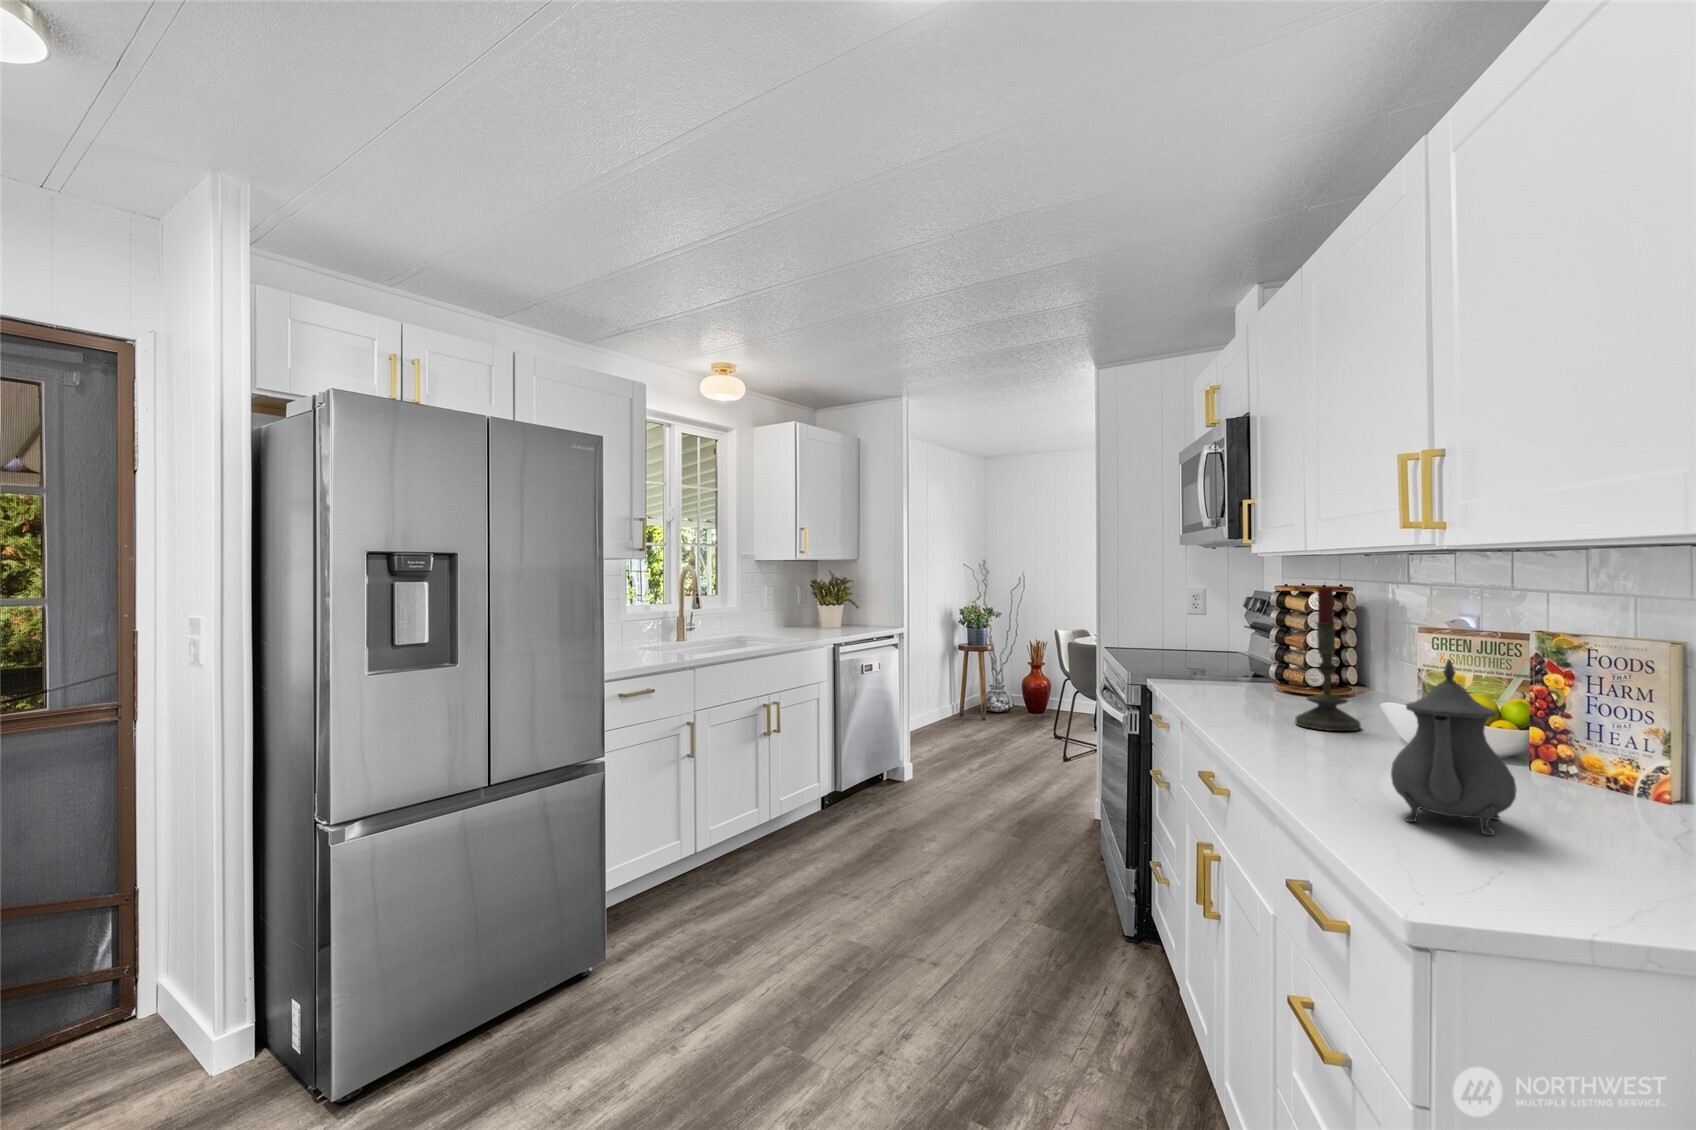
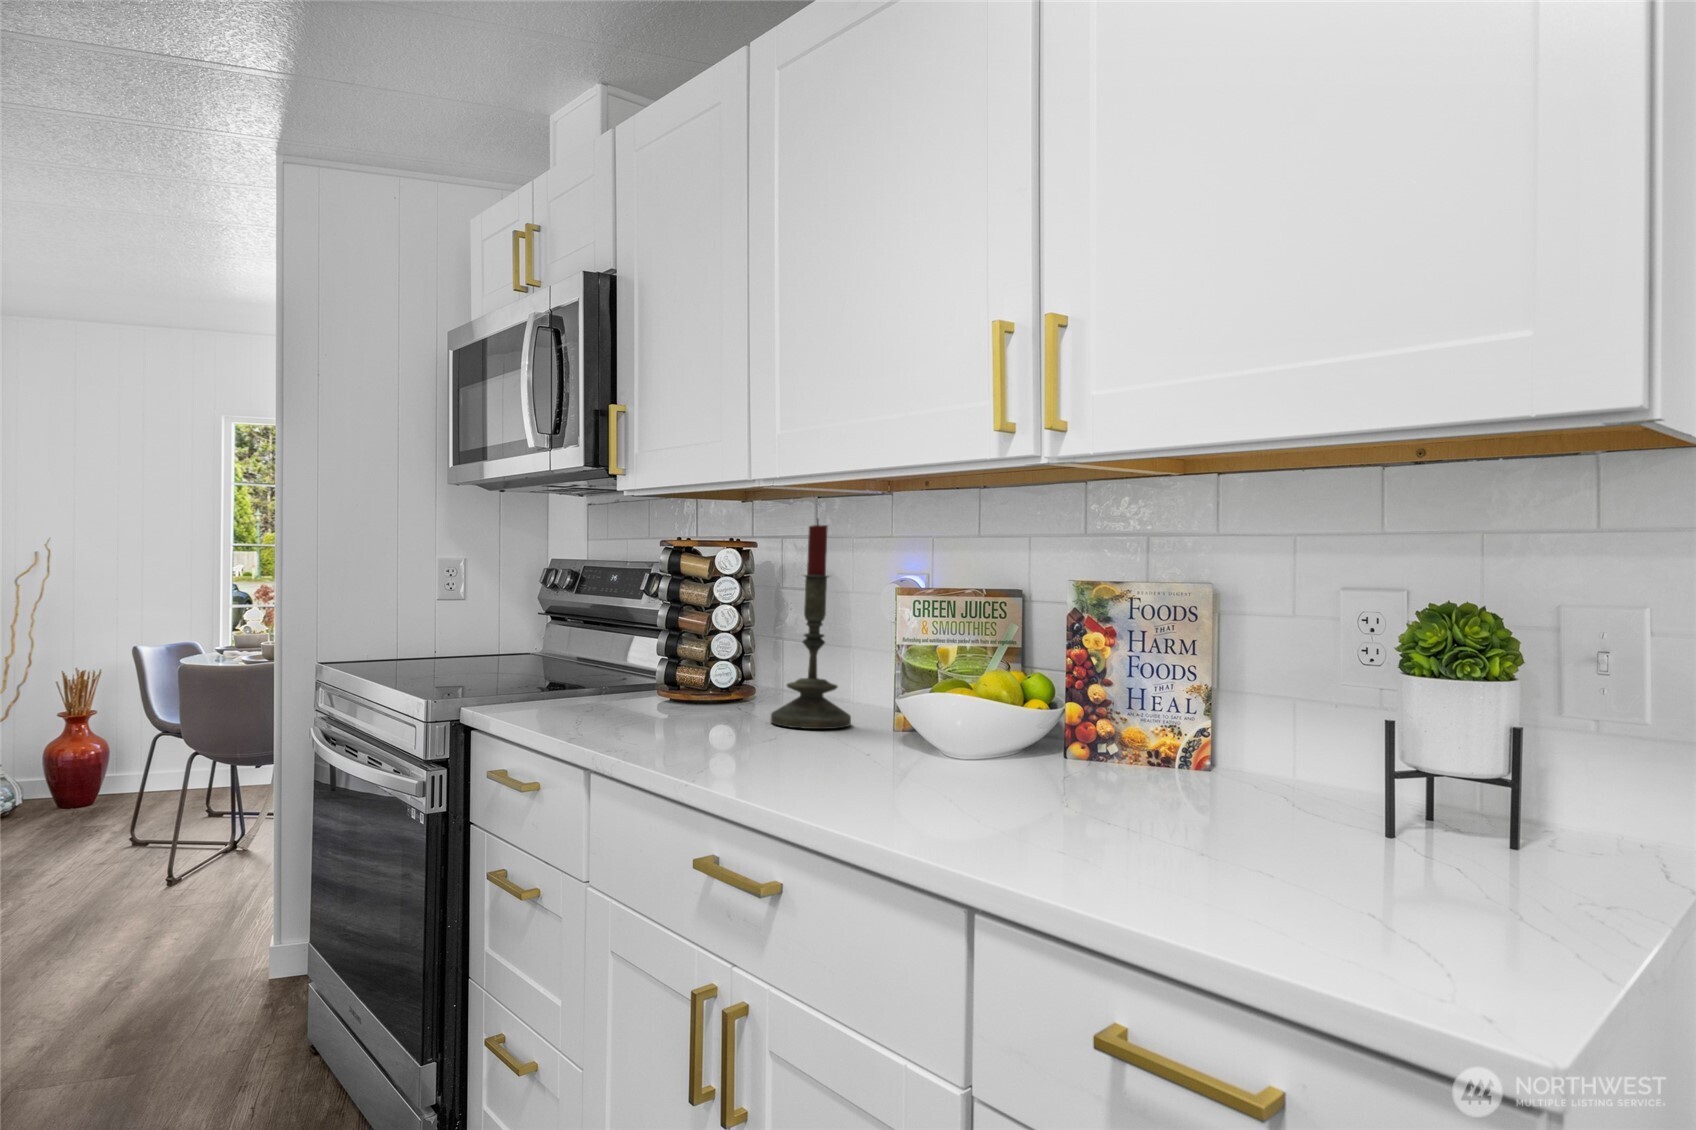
teapot: present [1391,659,1516,835] -> none [1036,597,1180,833]

